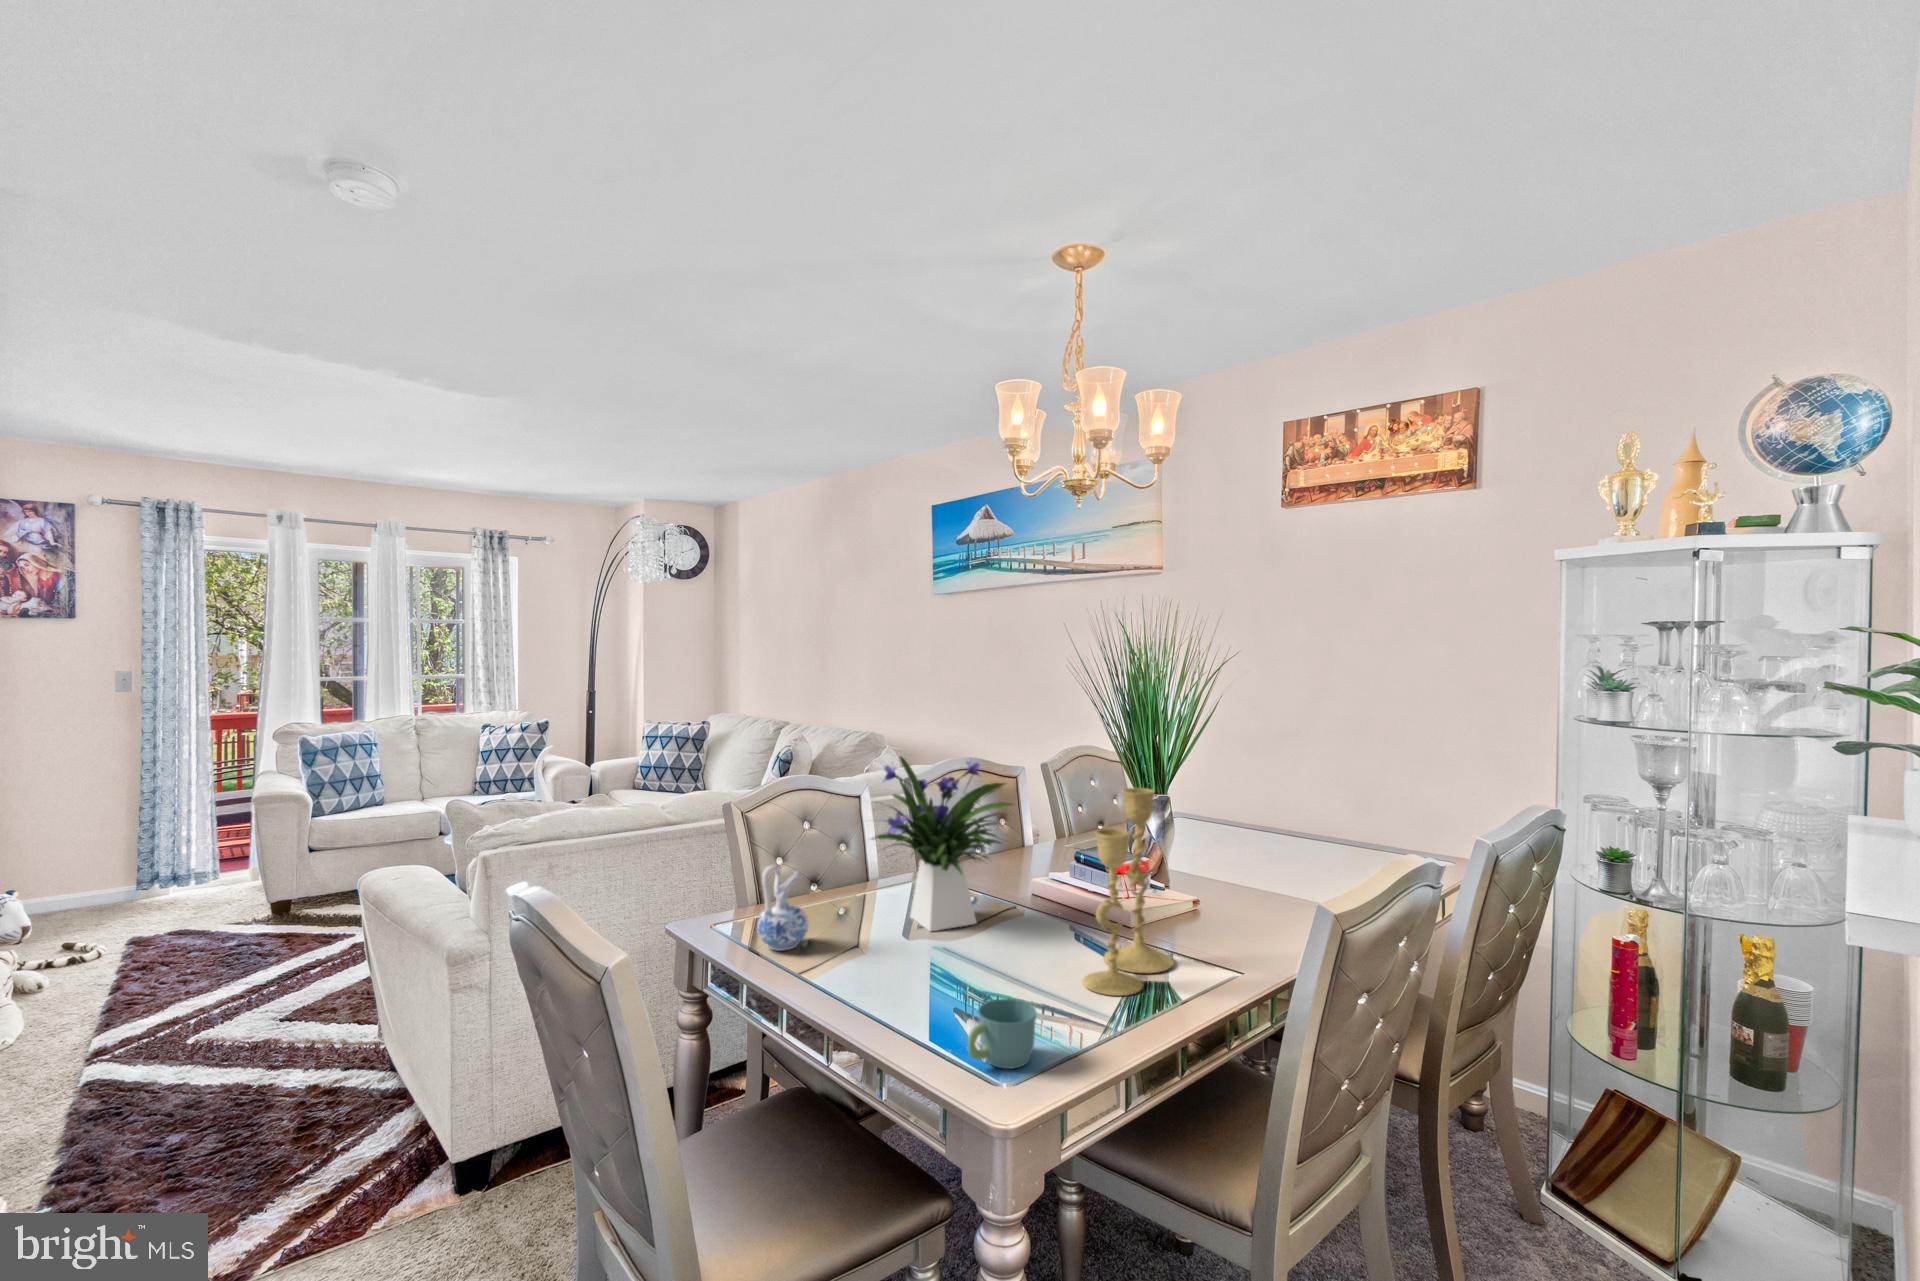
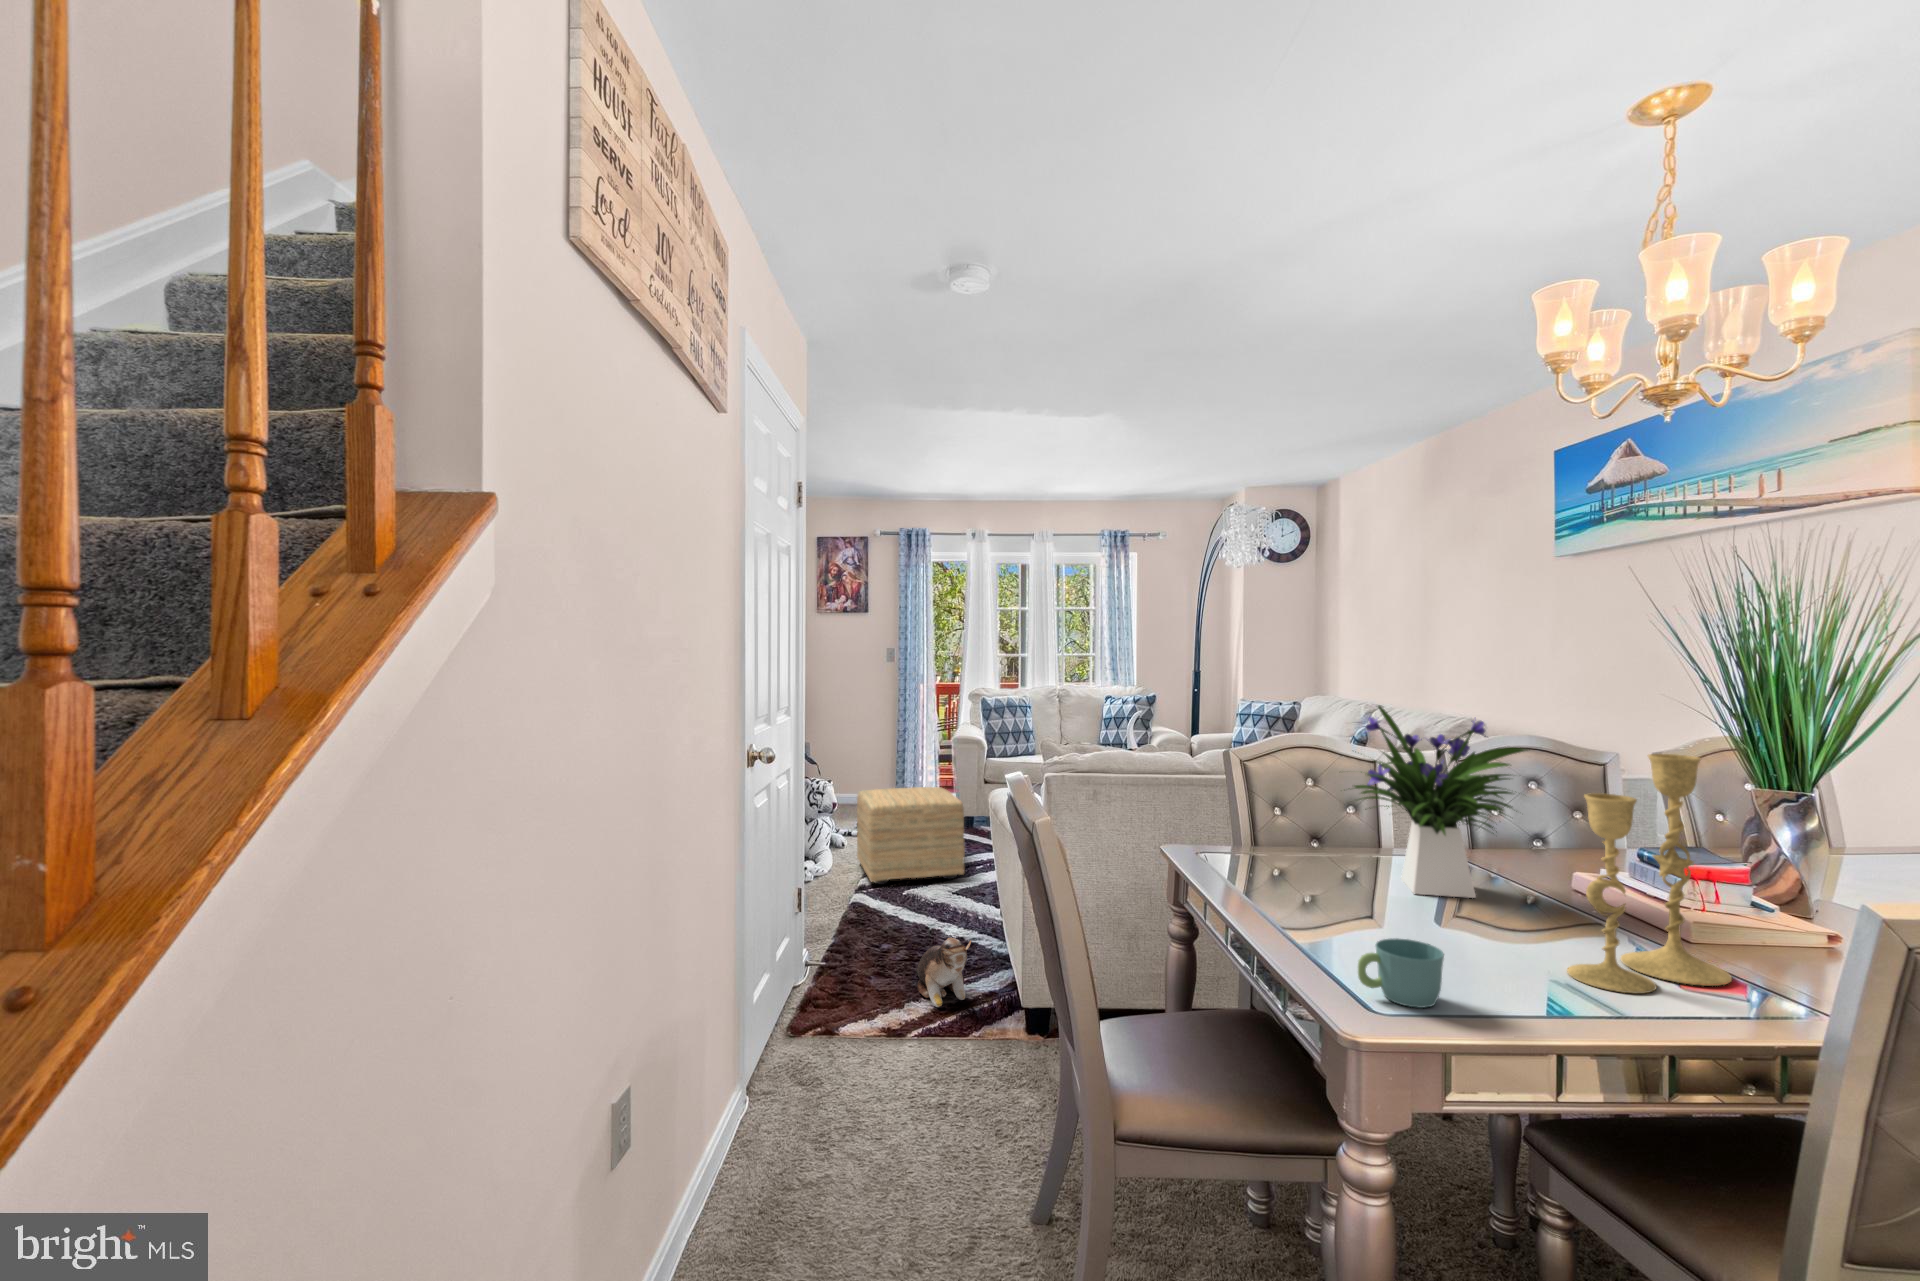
ceramic pitcher: present [757,866,808,951] -> none [1227,798,1277,879]
ottoman: none [84,873,296,1038] -> present [857,787,965,885]
plush toy: none [247,1094,360,1204] -> present [916,938,971,1007]

